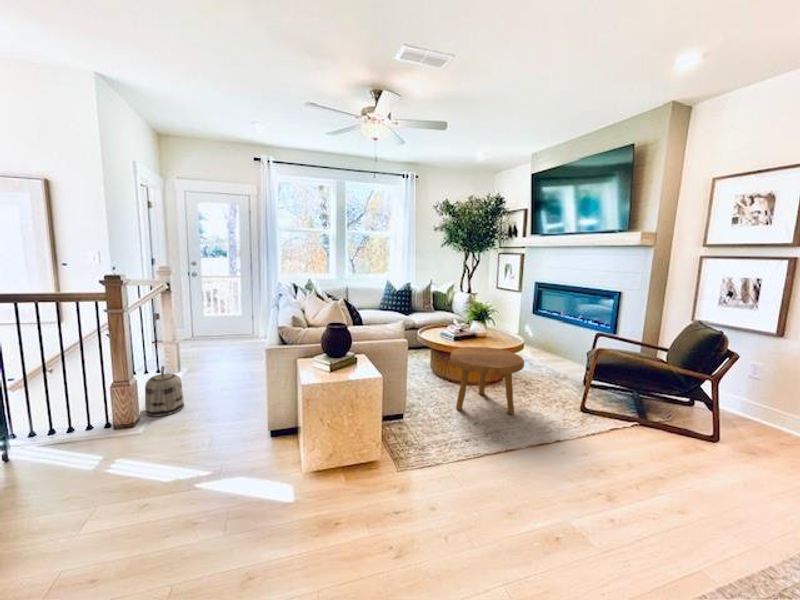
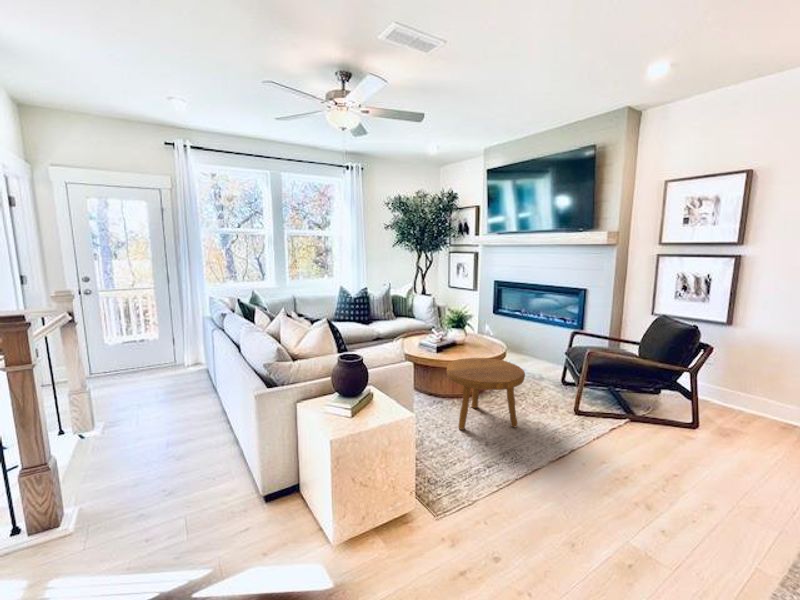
basket: present [145,366,184,417] -> none [67,430,125,502]

